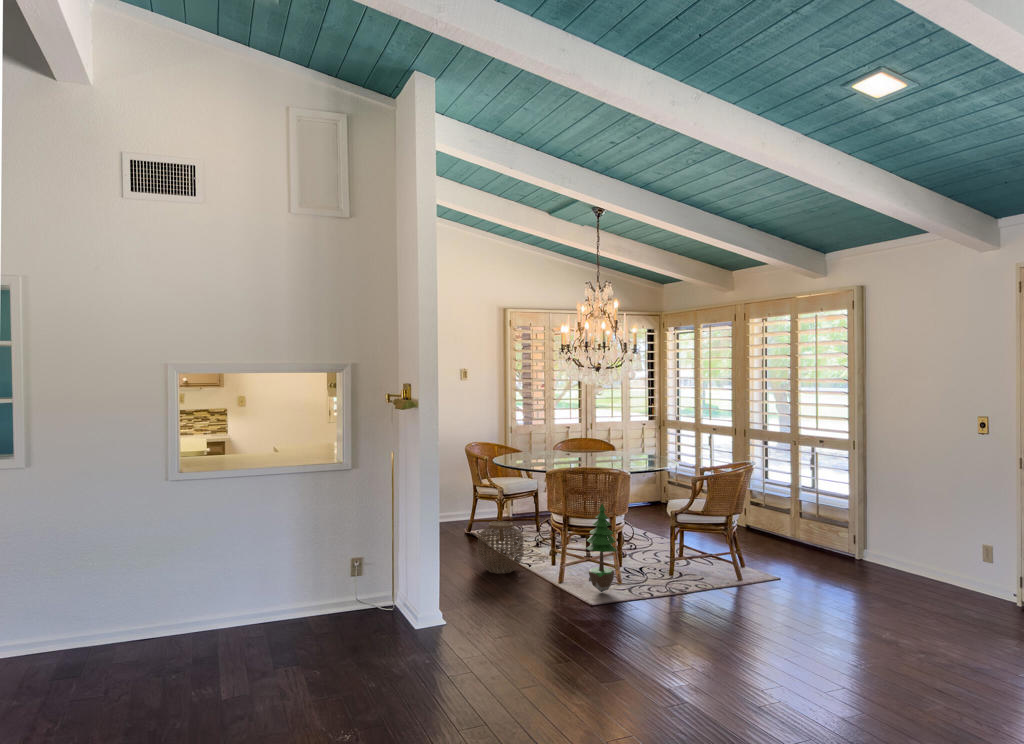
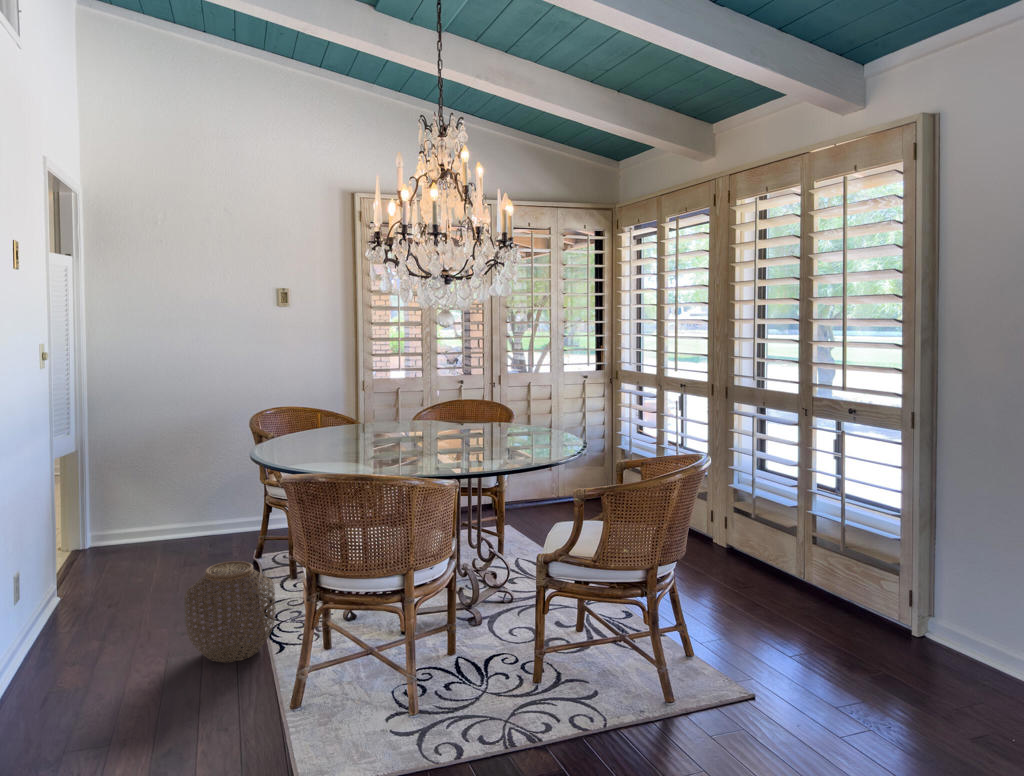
potted tree: present [586,503,617,592] -> none [330,550,398,730]

